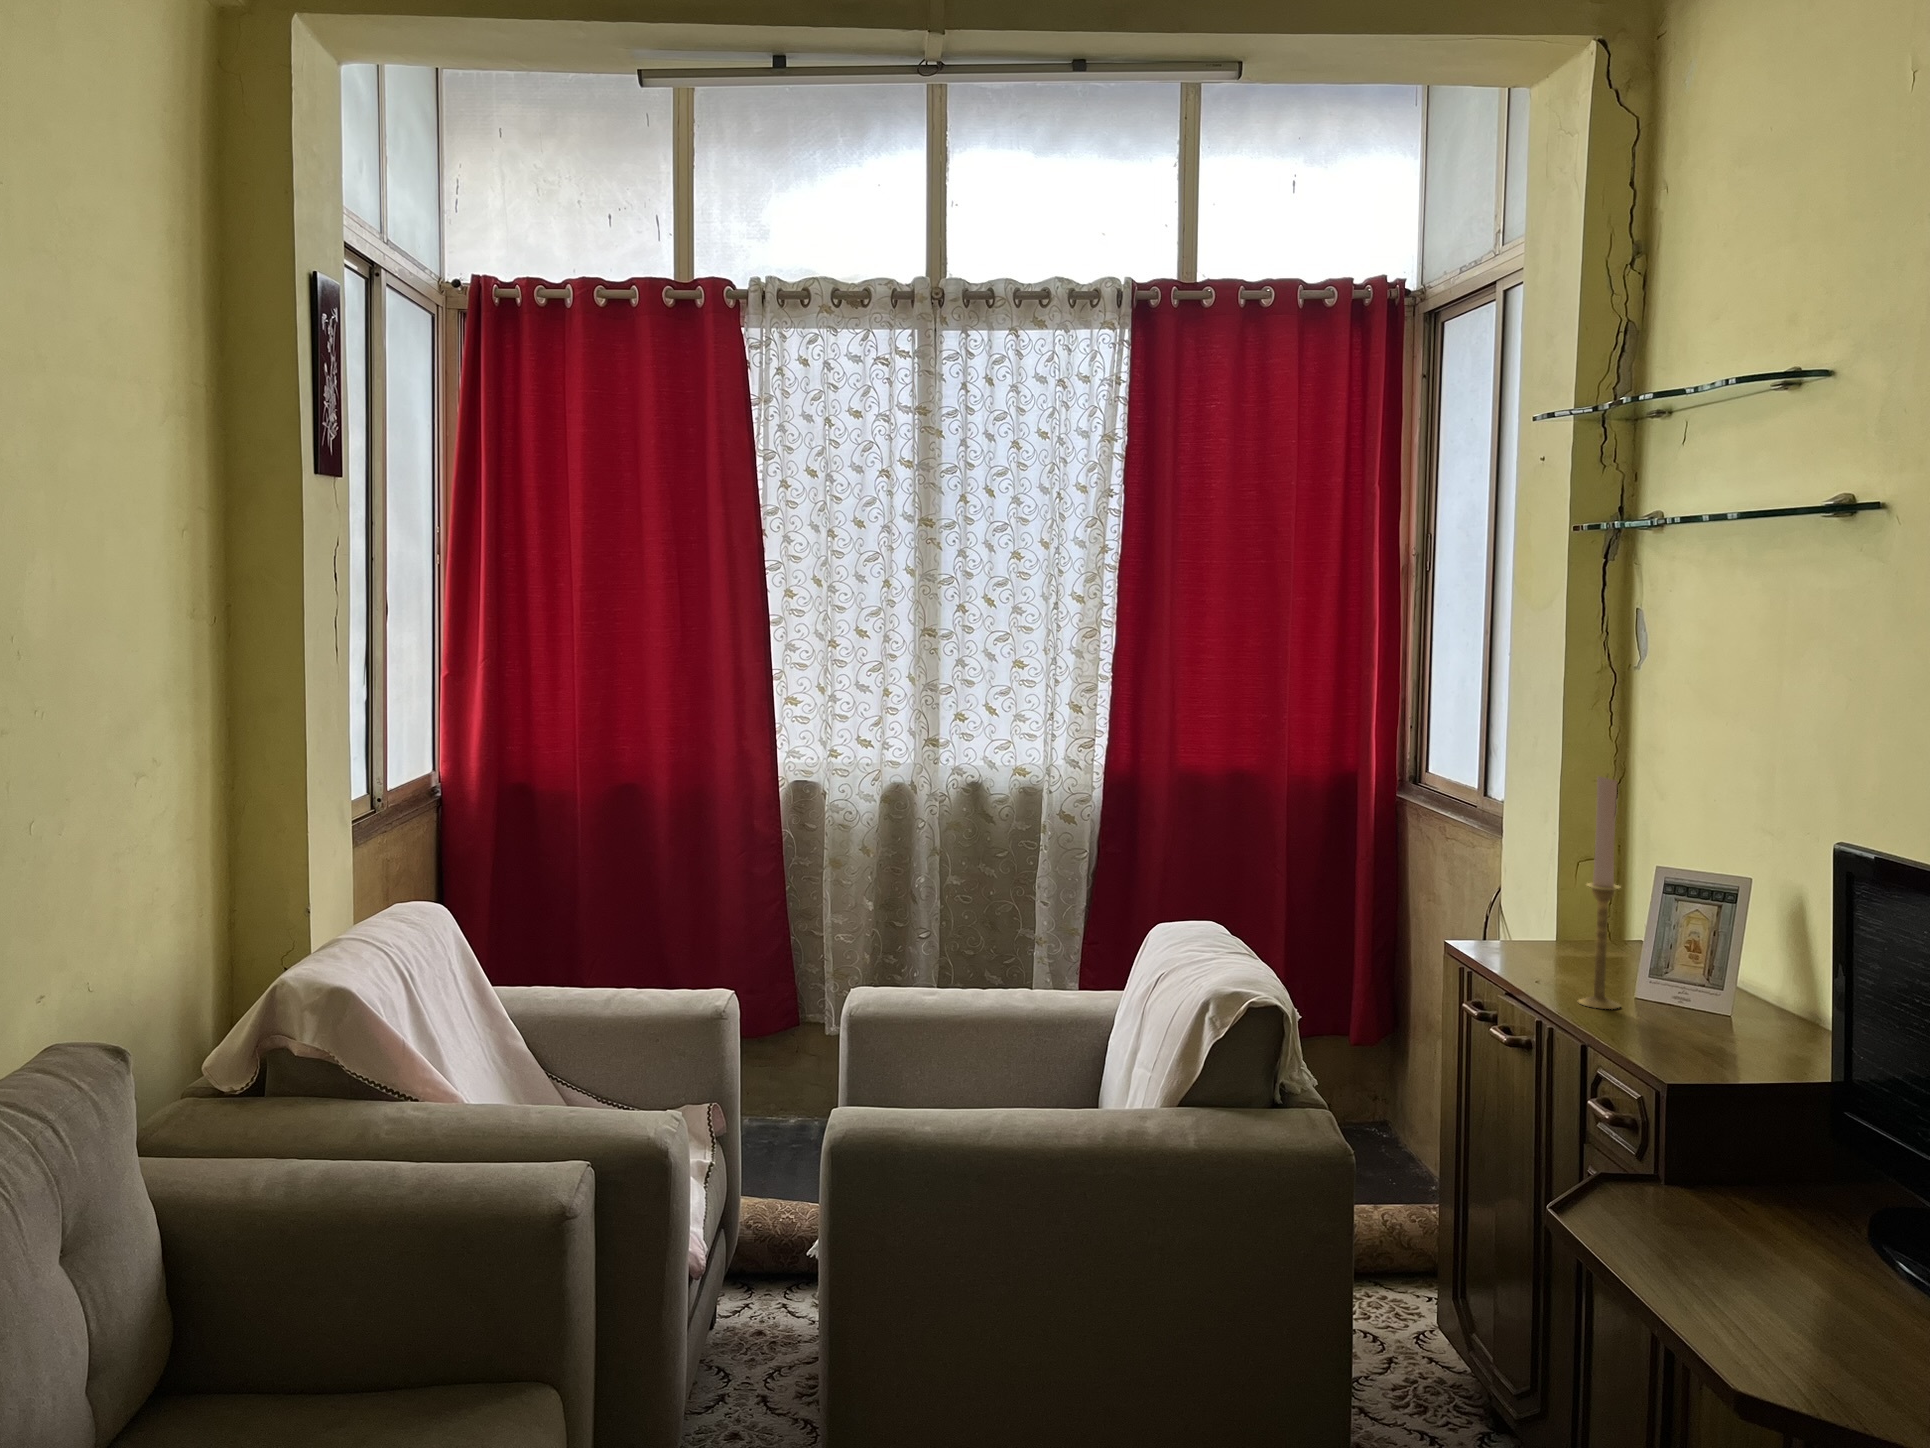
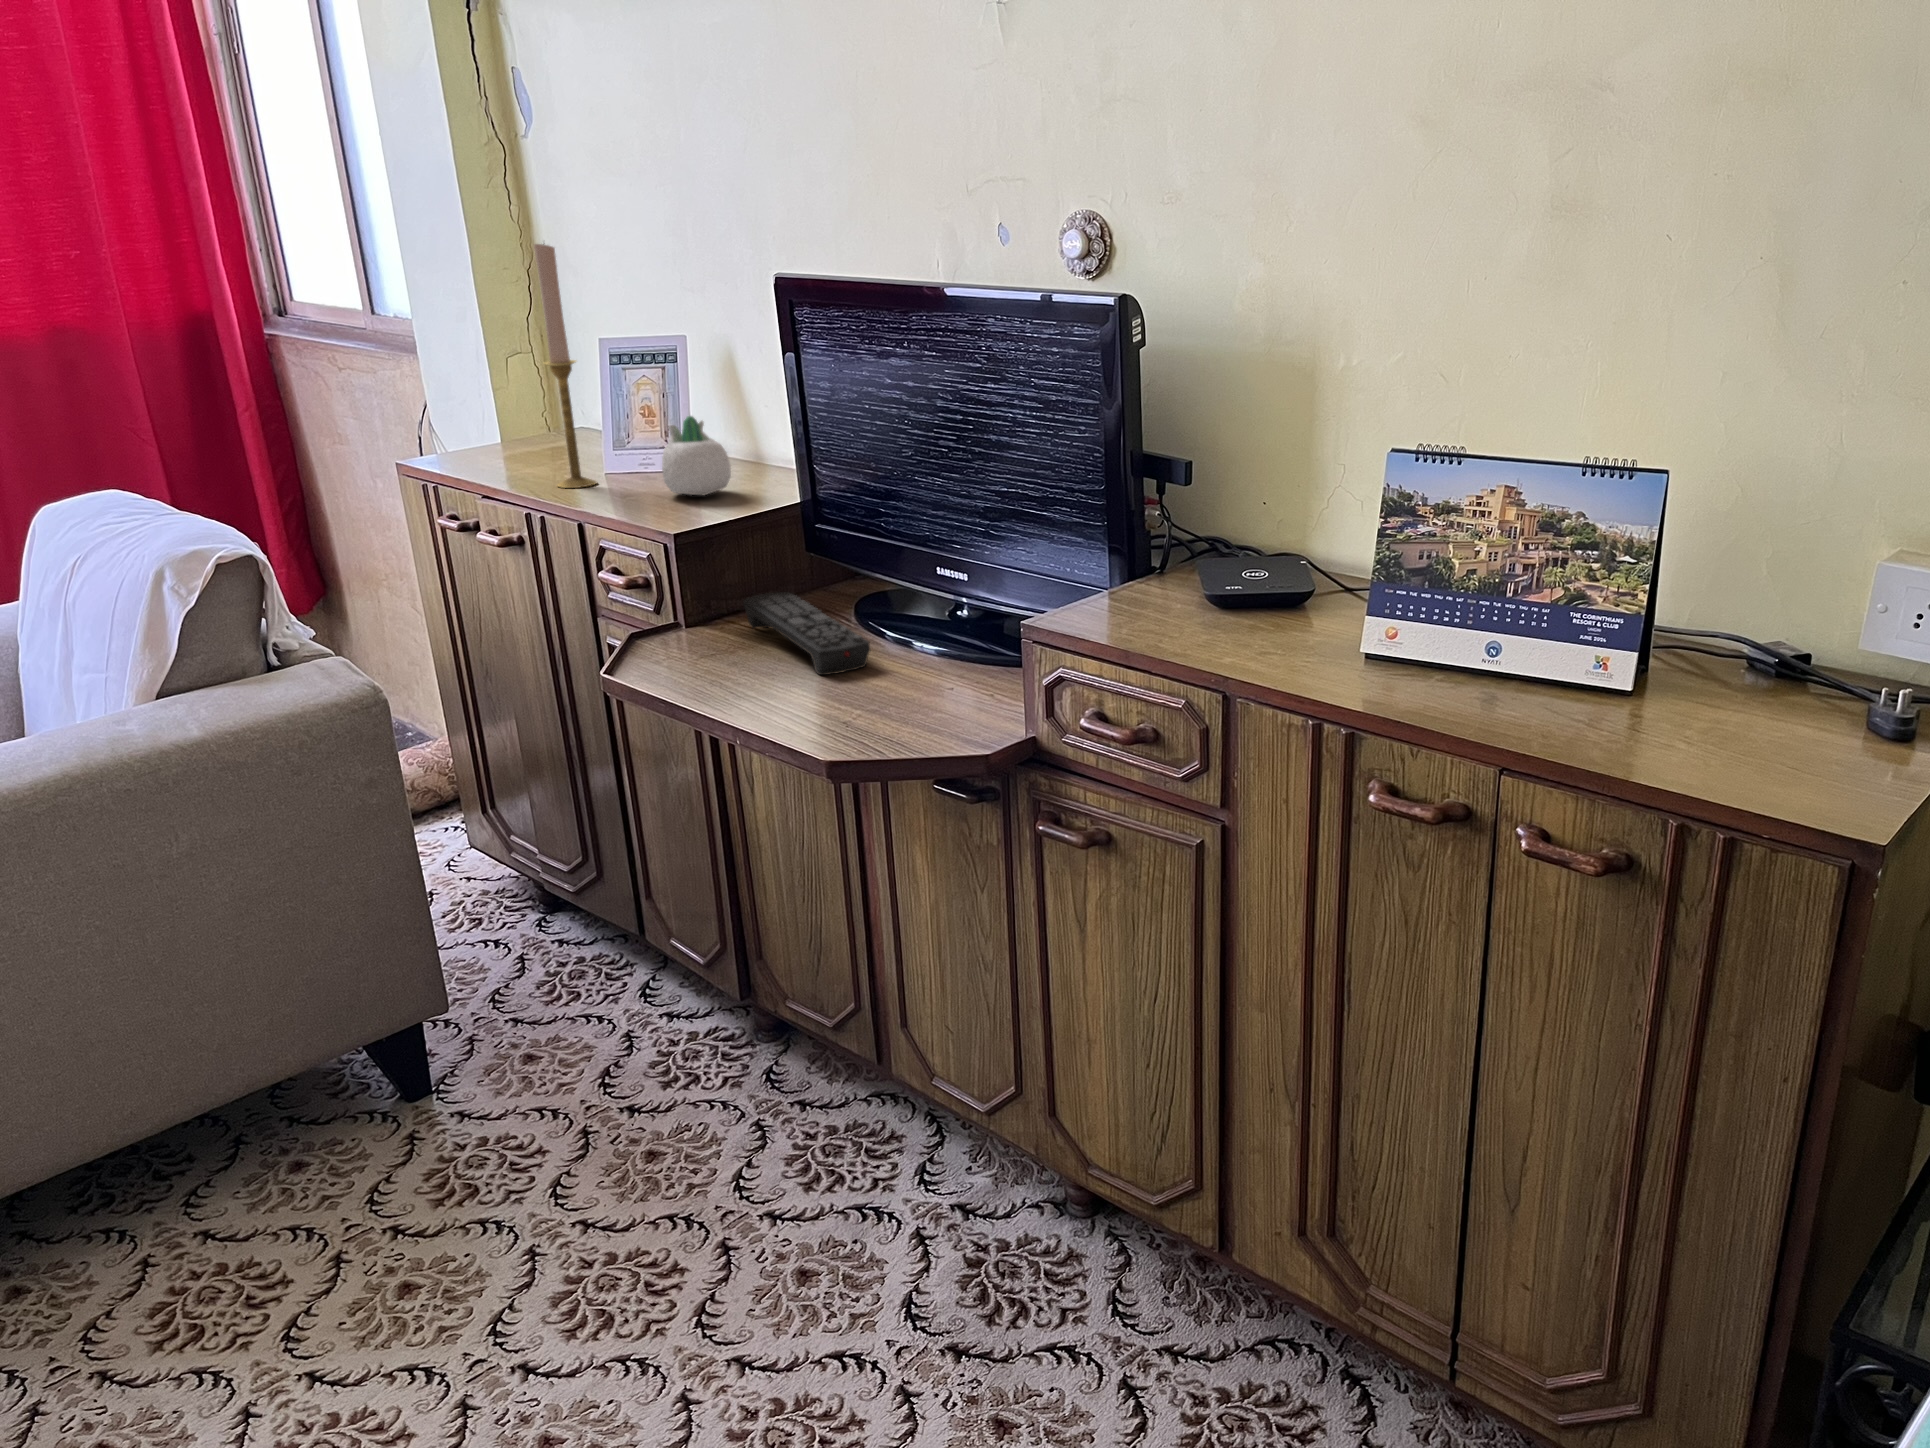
succulent planter: none [1683,964,1763,1049] -> present [662,416,731,495]
remote control: none [1729,1175,1857,1302] -> present [743,592,870,675]

